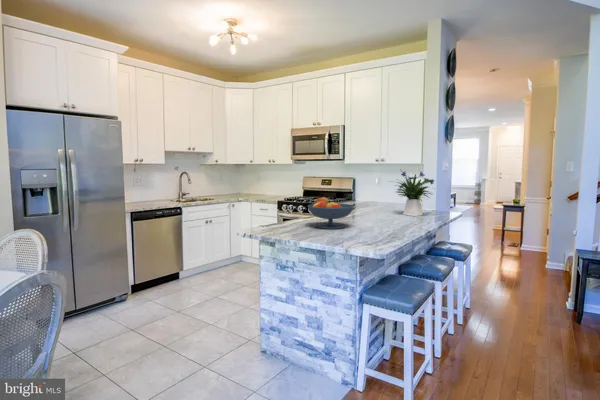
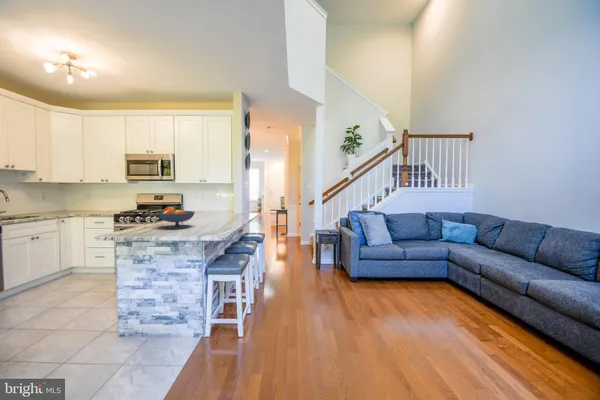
flower arrangement: present [397,172,434,216] -> none [213,187,245,218]

